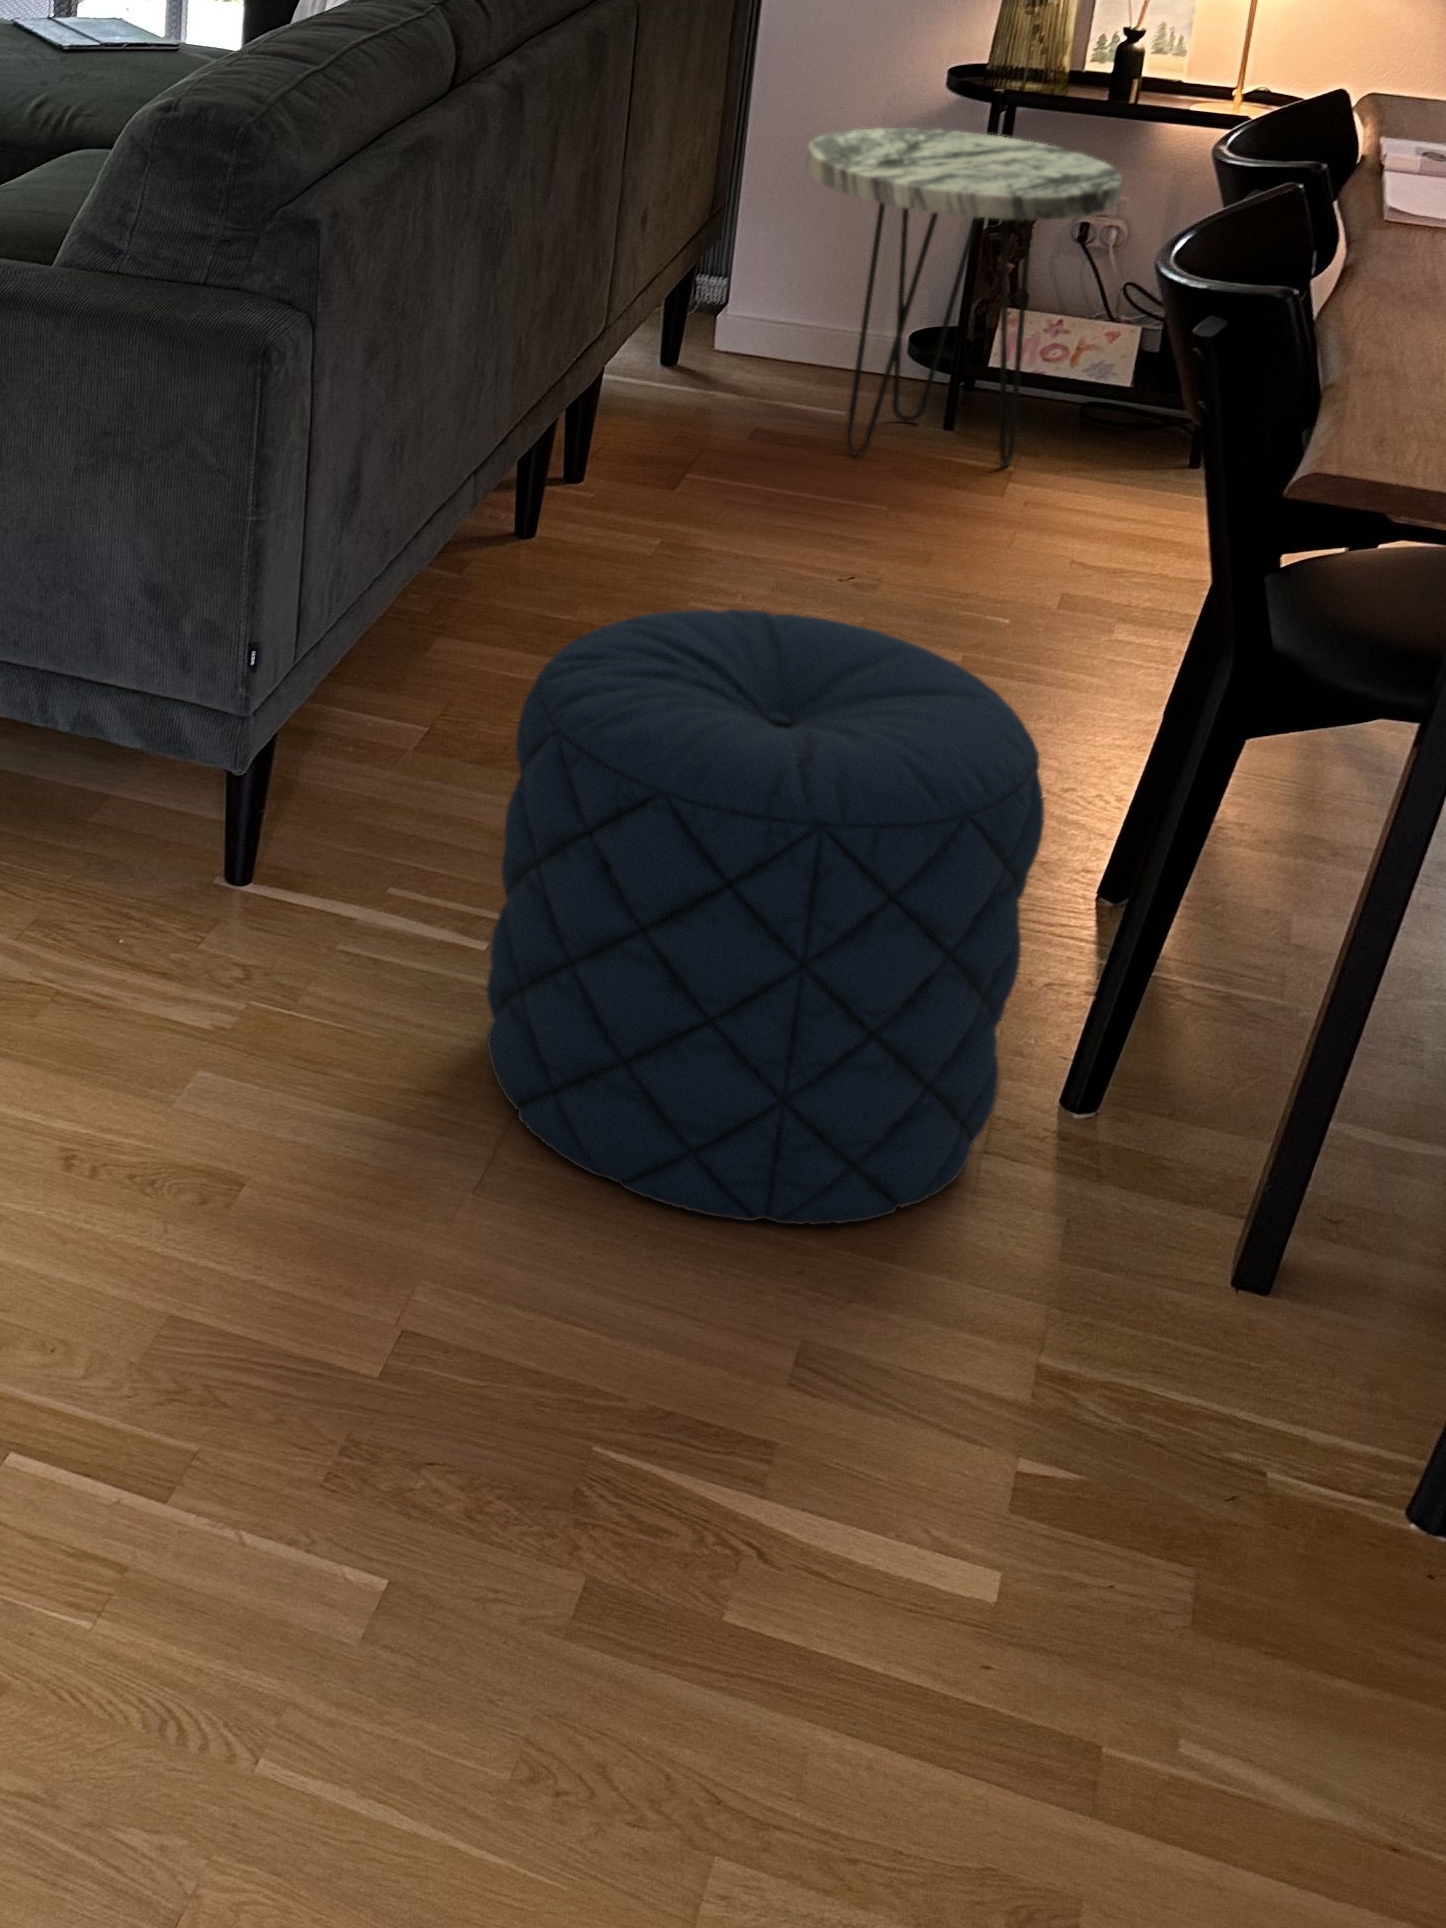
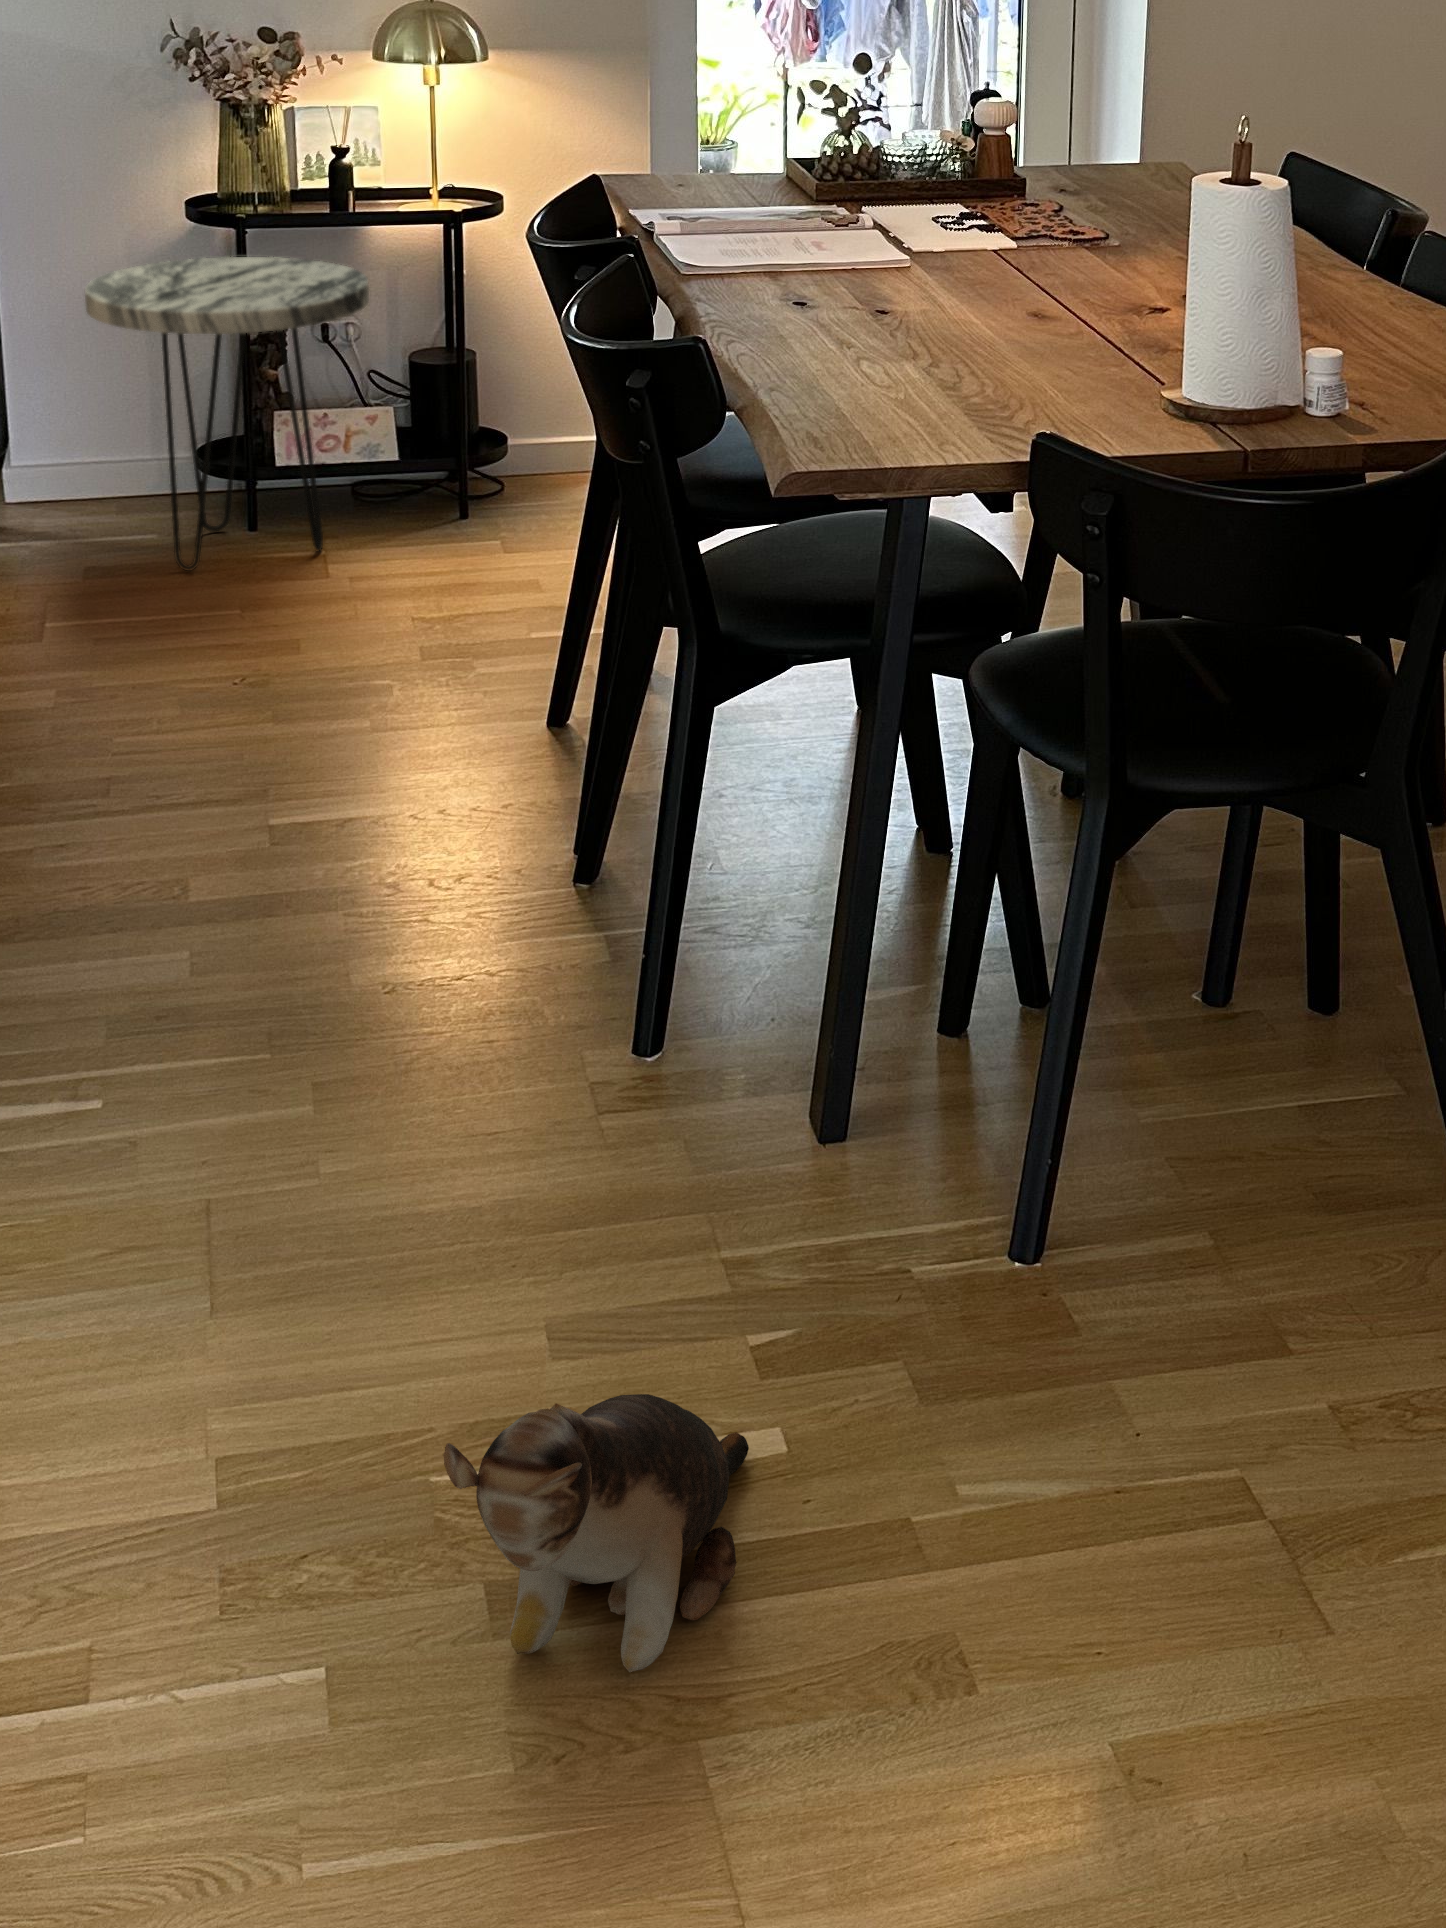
pouf: present [487,609,1045,1225] -> none [129,699,607,1261]
plush toy: none [505,1403,947,1737] -> present [443,1394,749,1672]

